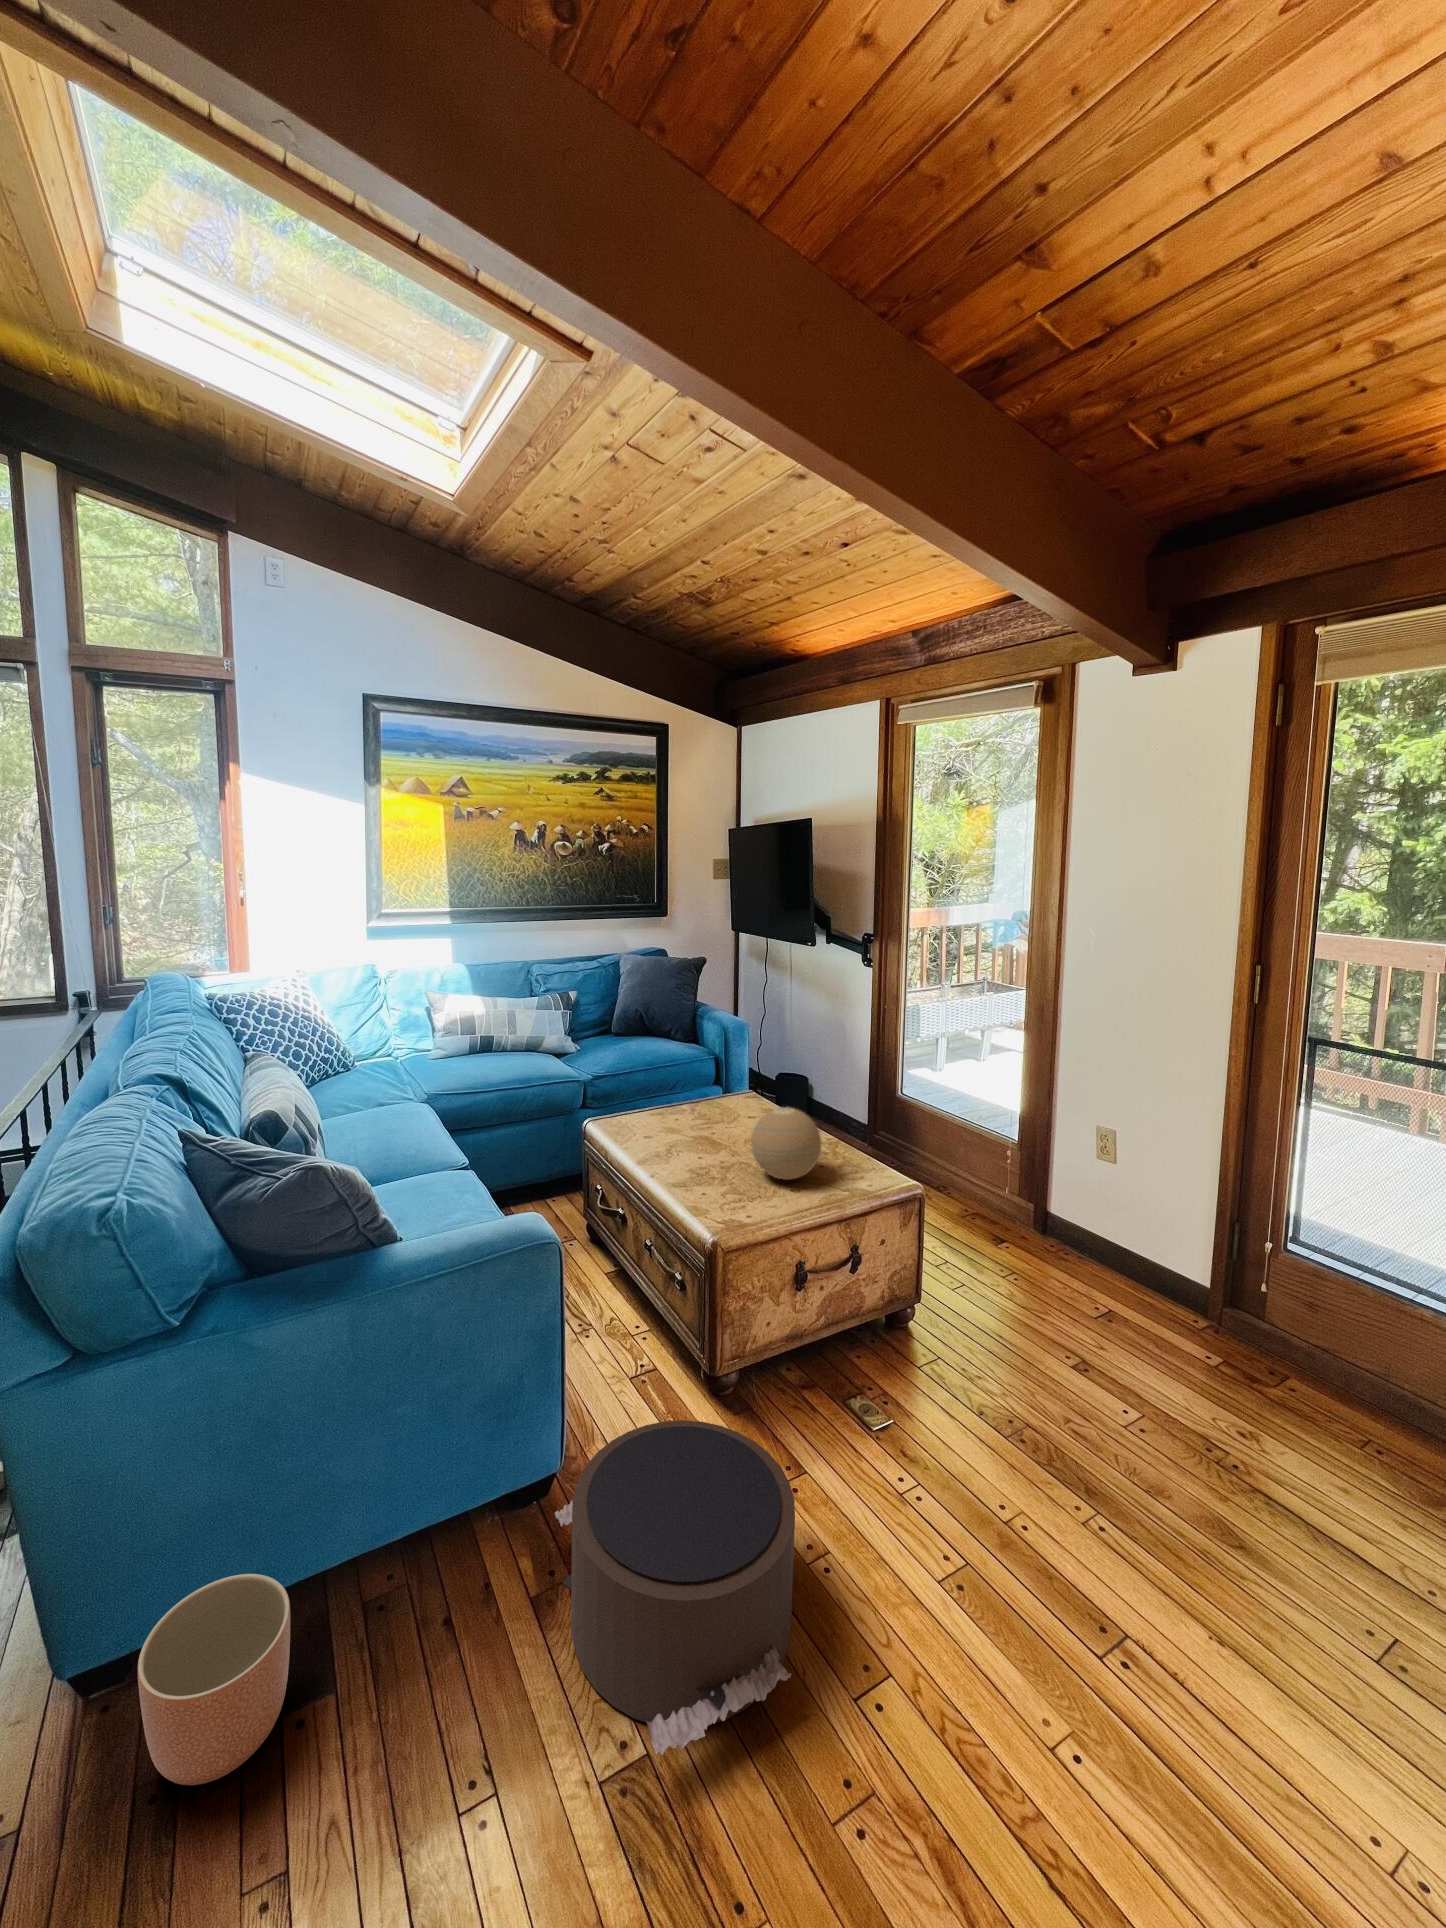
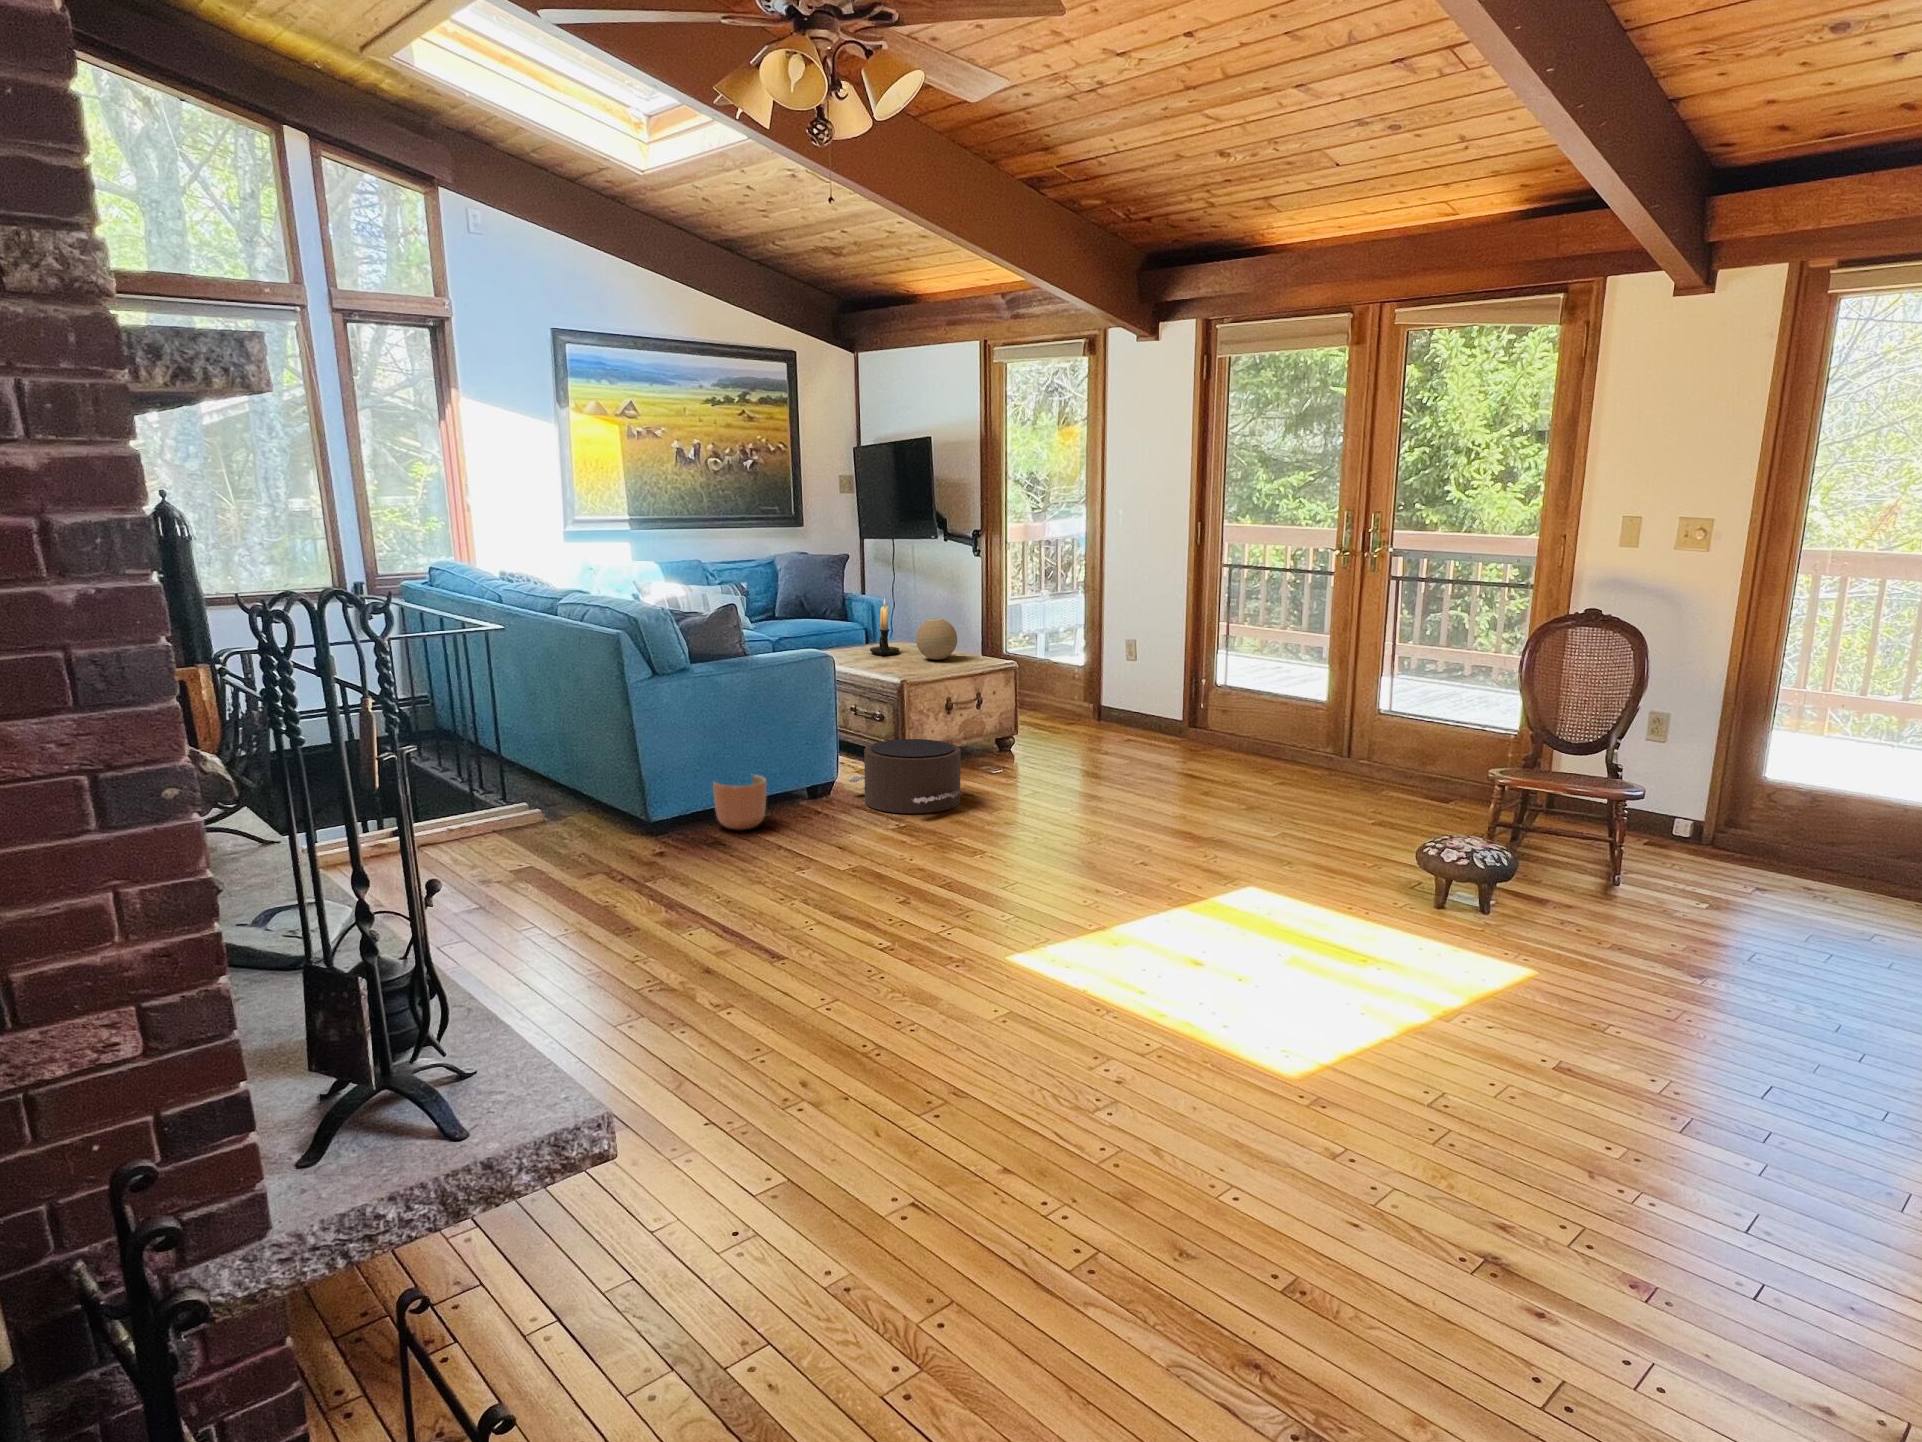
candle holder: none [684,1059,730,1155] -> present [870,599,899,655]

